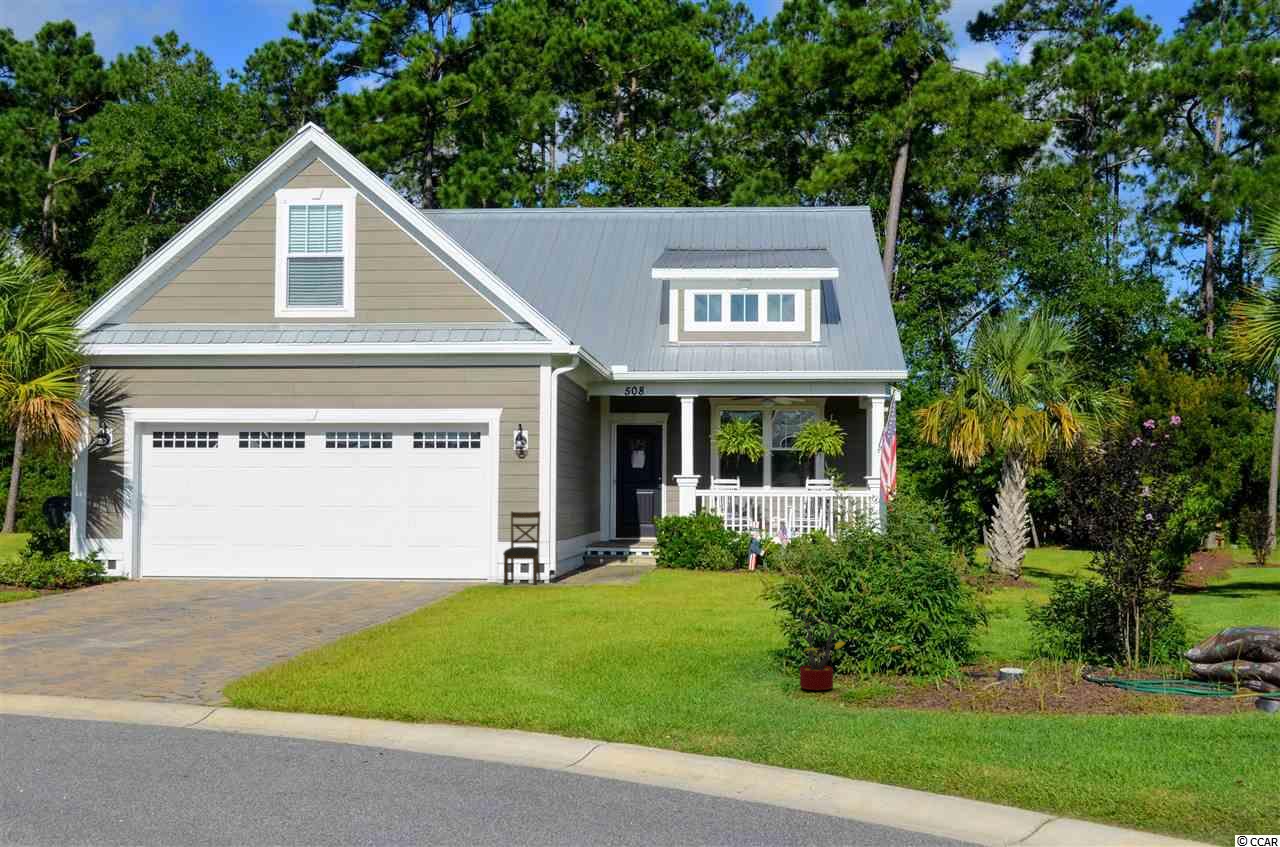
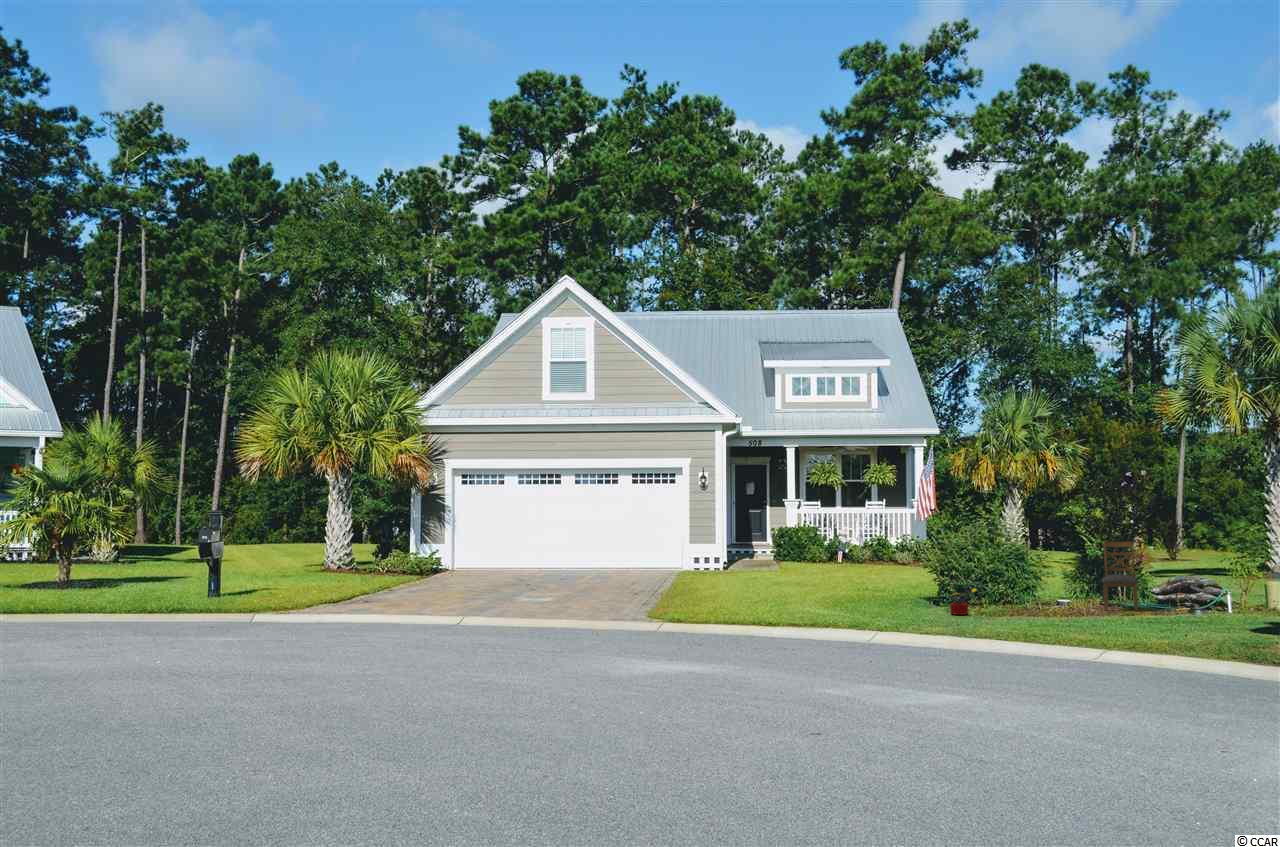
chair: present [503,512,540,585] -> present [1102,541,1138,611]

